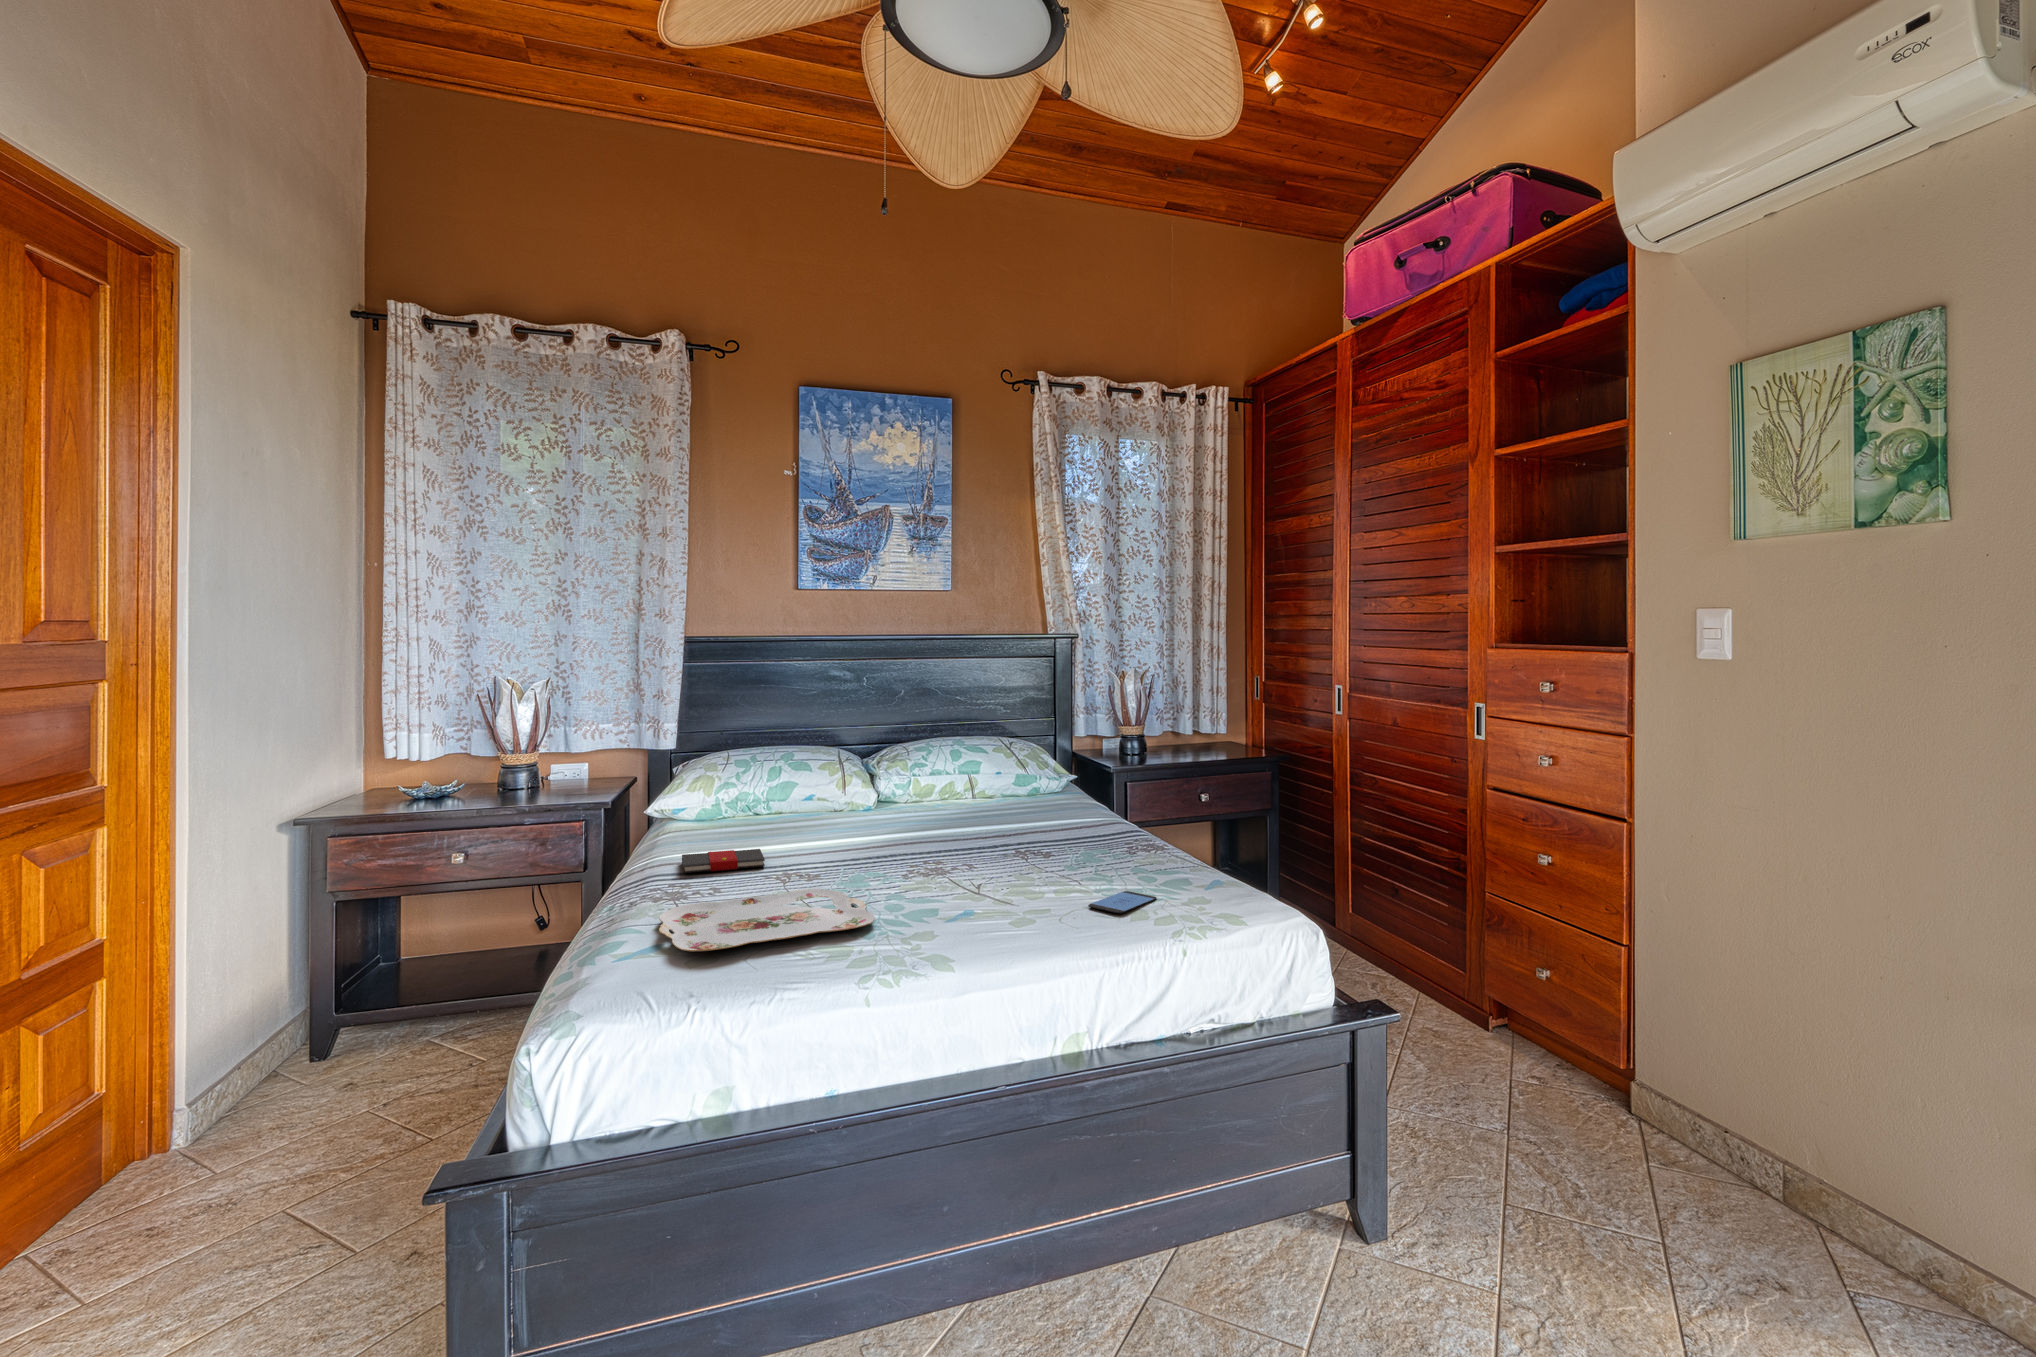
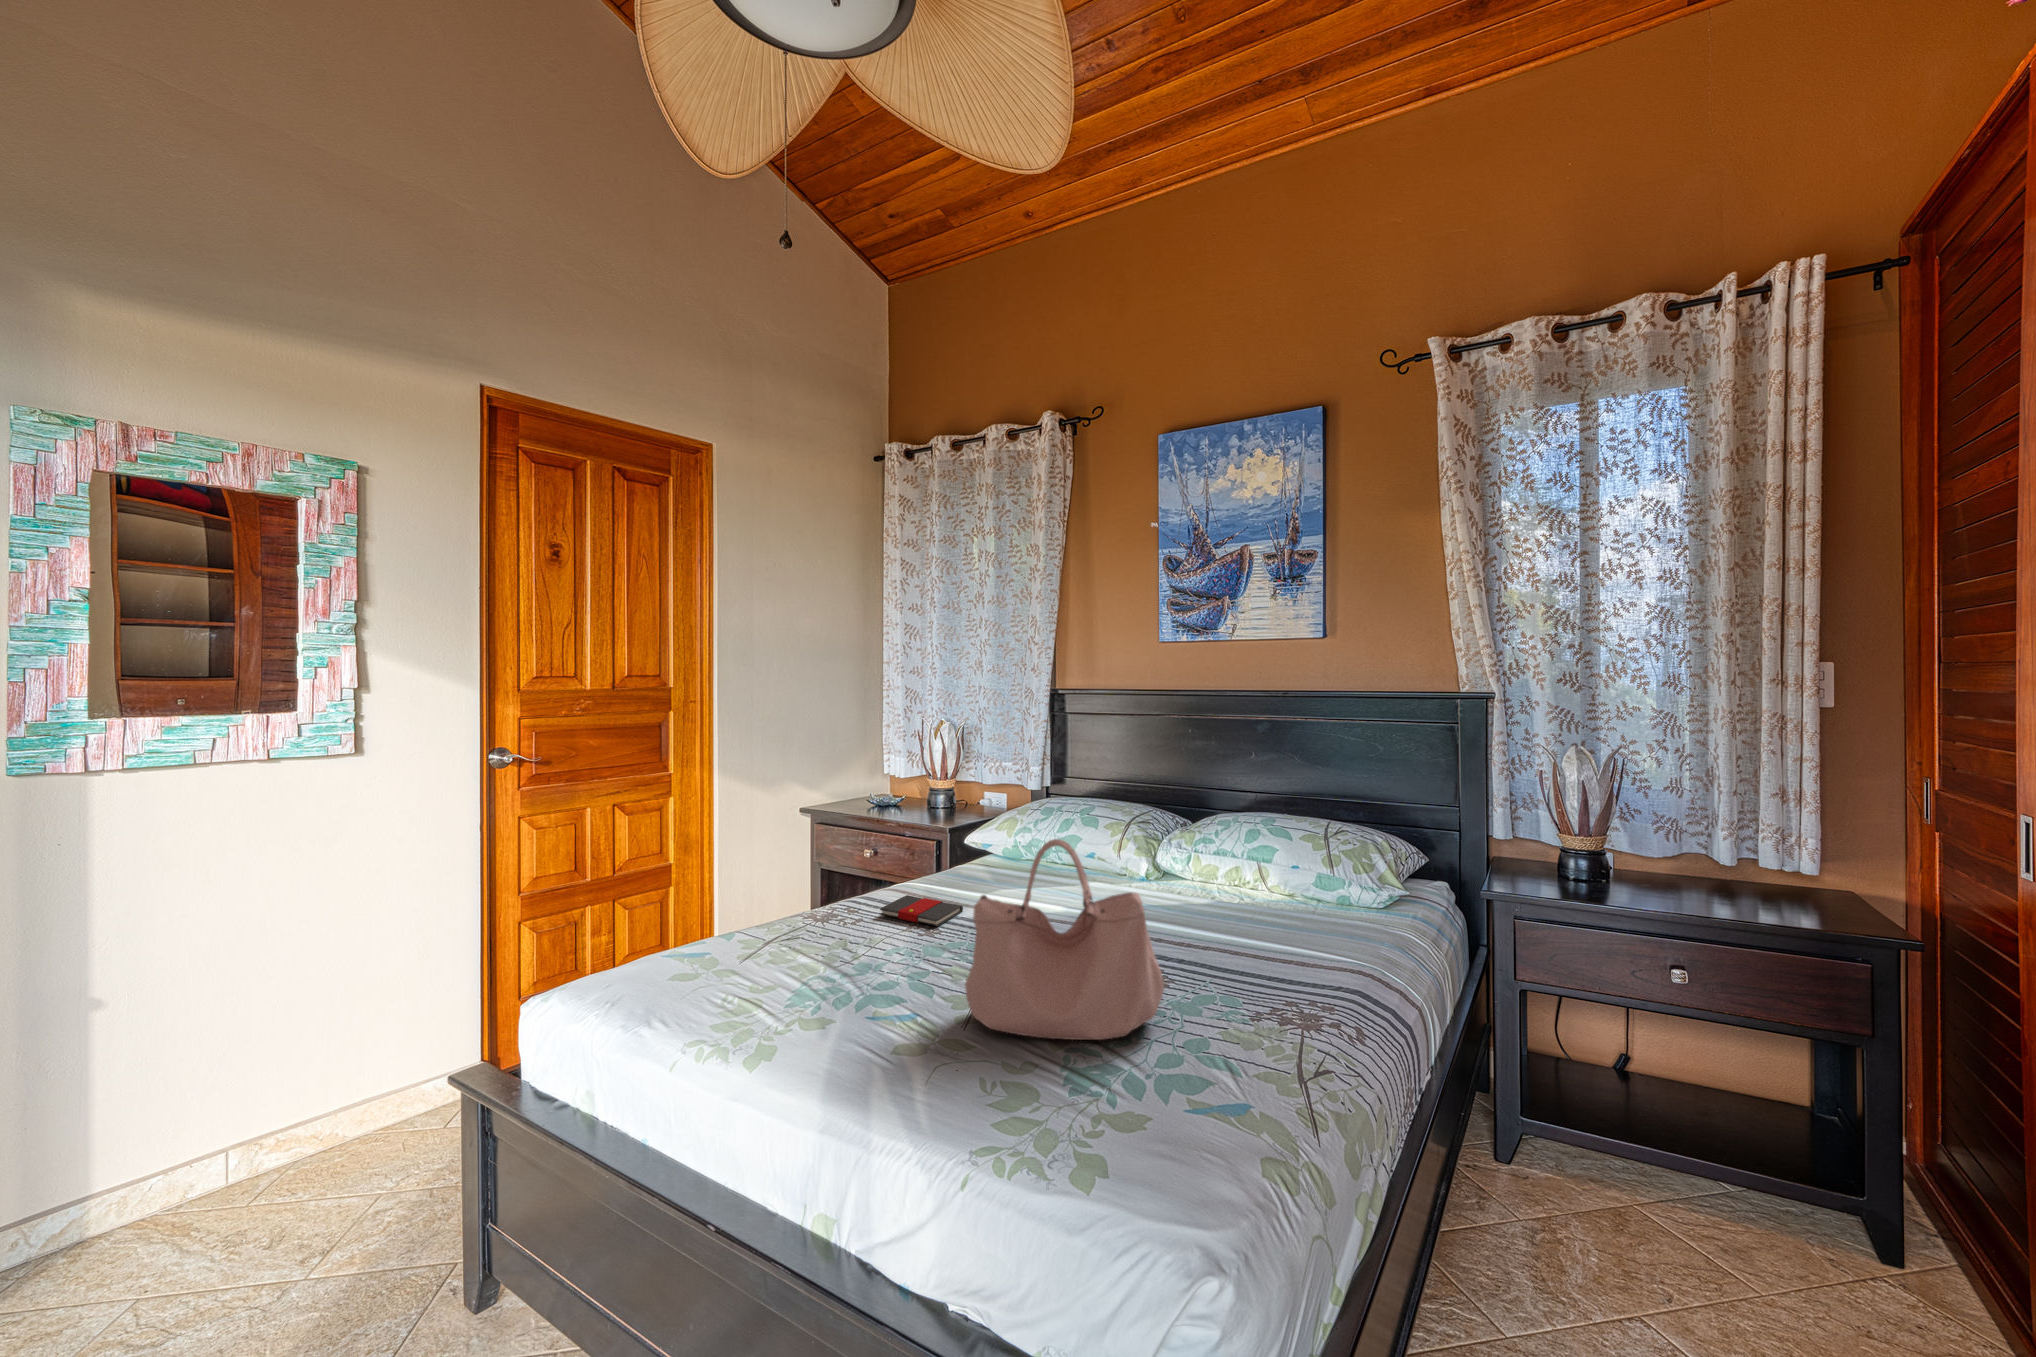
handbag: none [927,727,1063,888] -> present [965,839,1164,1040]
serving tray: present [659,889,874,951] -> none [703,952,914,1037]
smartphone: present [1088,891,1157,913] -> none [1040,1116,1145,1154]

